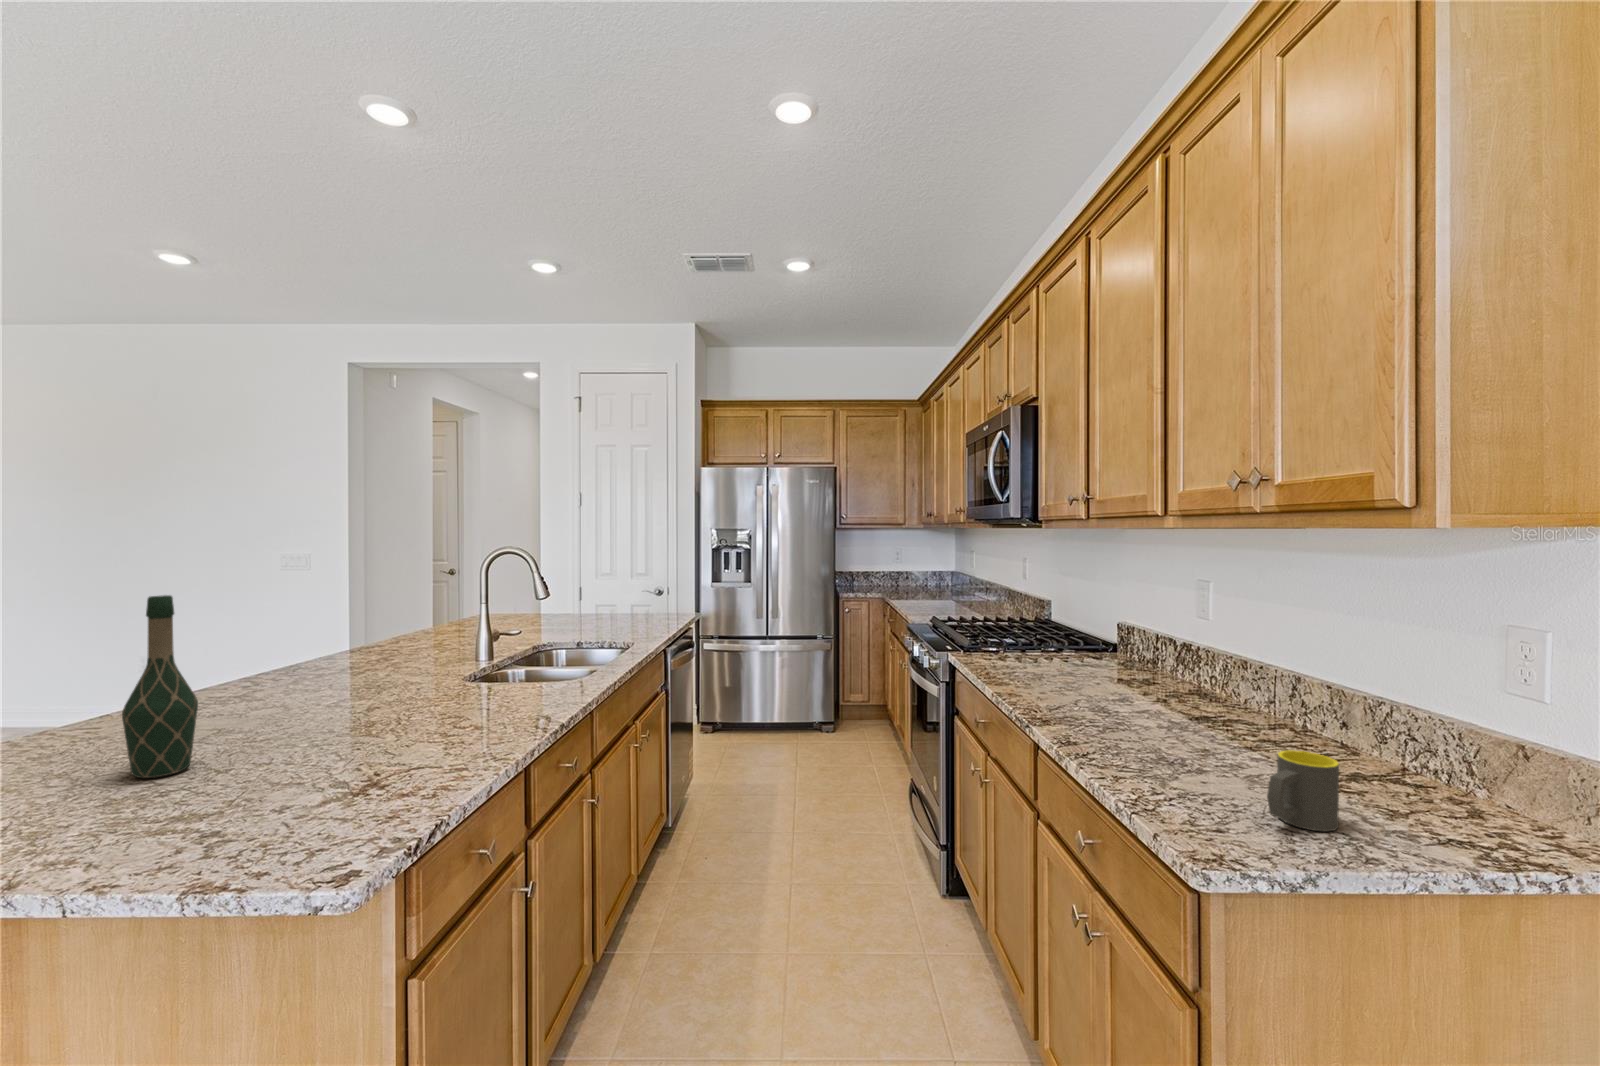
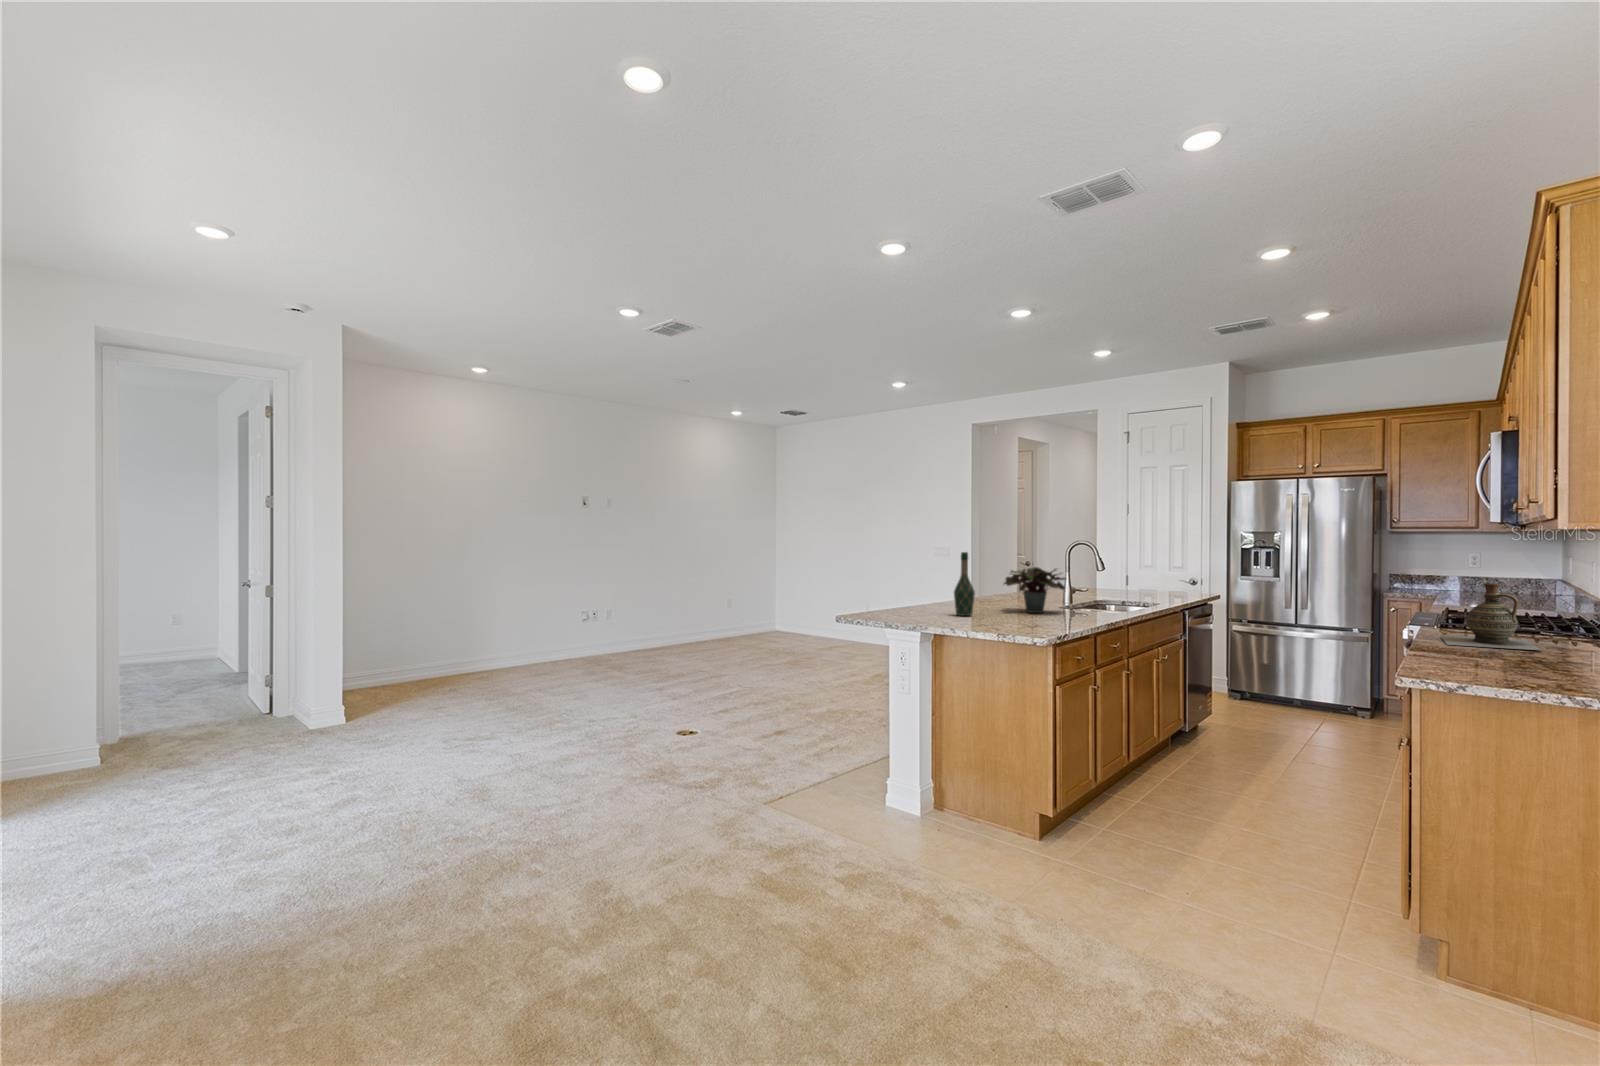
ceramic jug: none [1002,601,1131,697] -> present [1439,583,1540,650]
potted plant: none [307,611,469,718] -> present [1004,567,1065,613]
mug: present [1267,750,1339,832] -> none [1475,647,1532,684]

